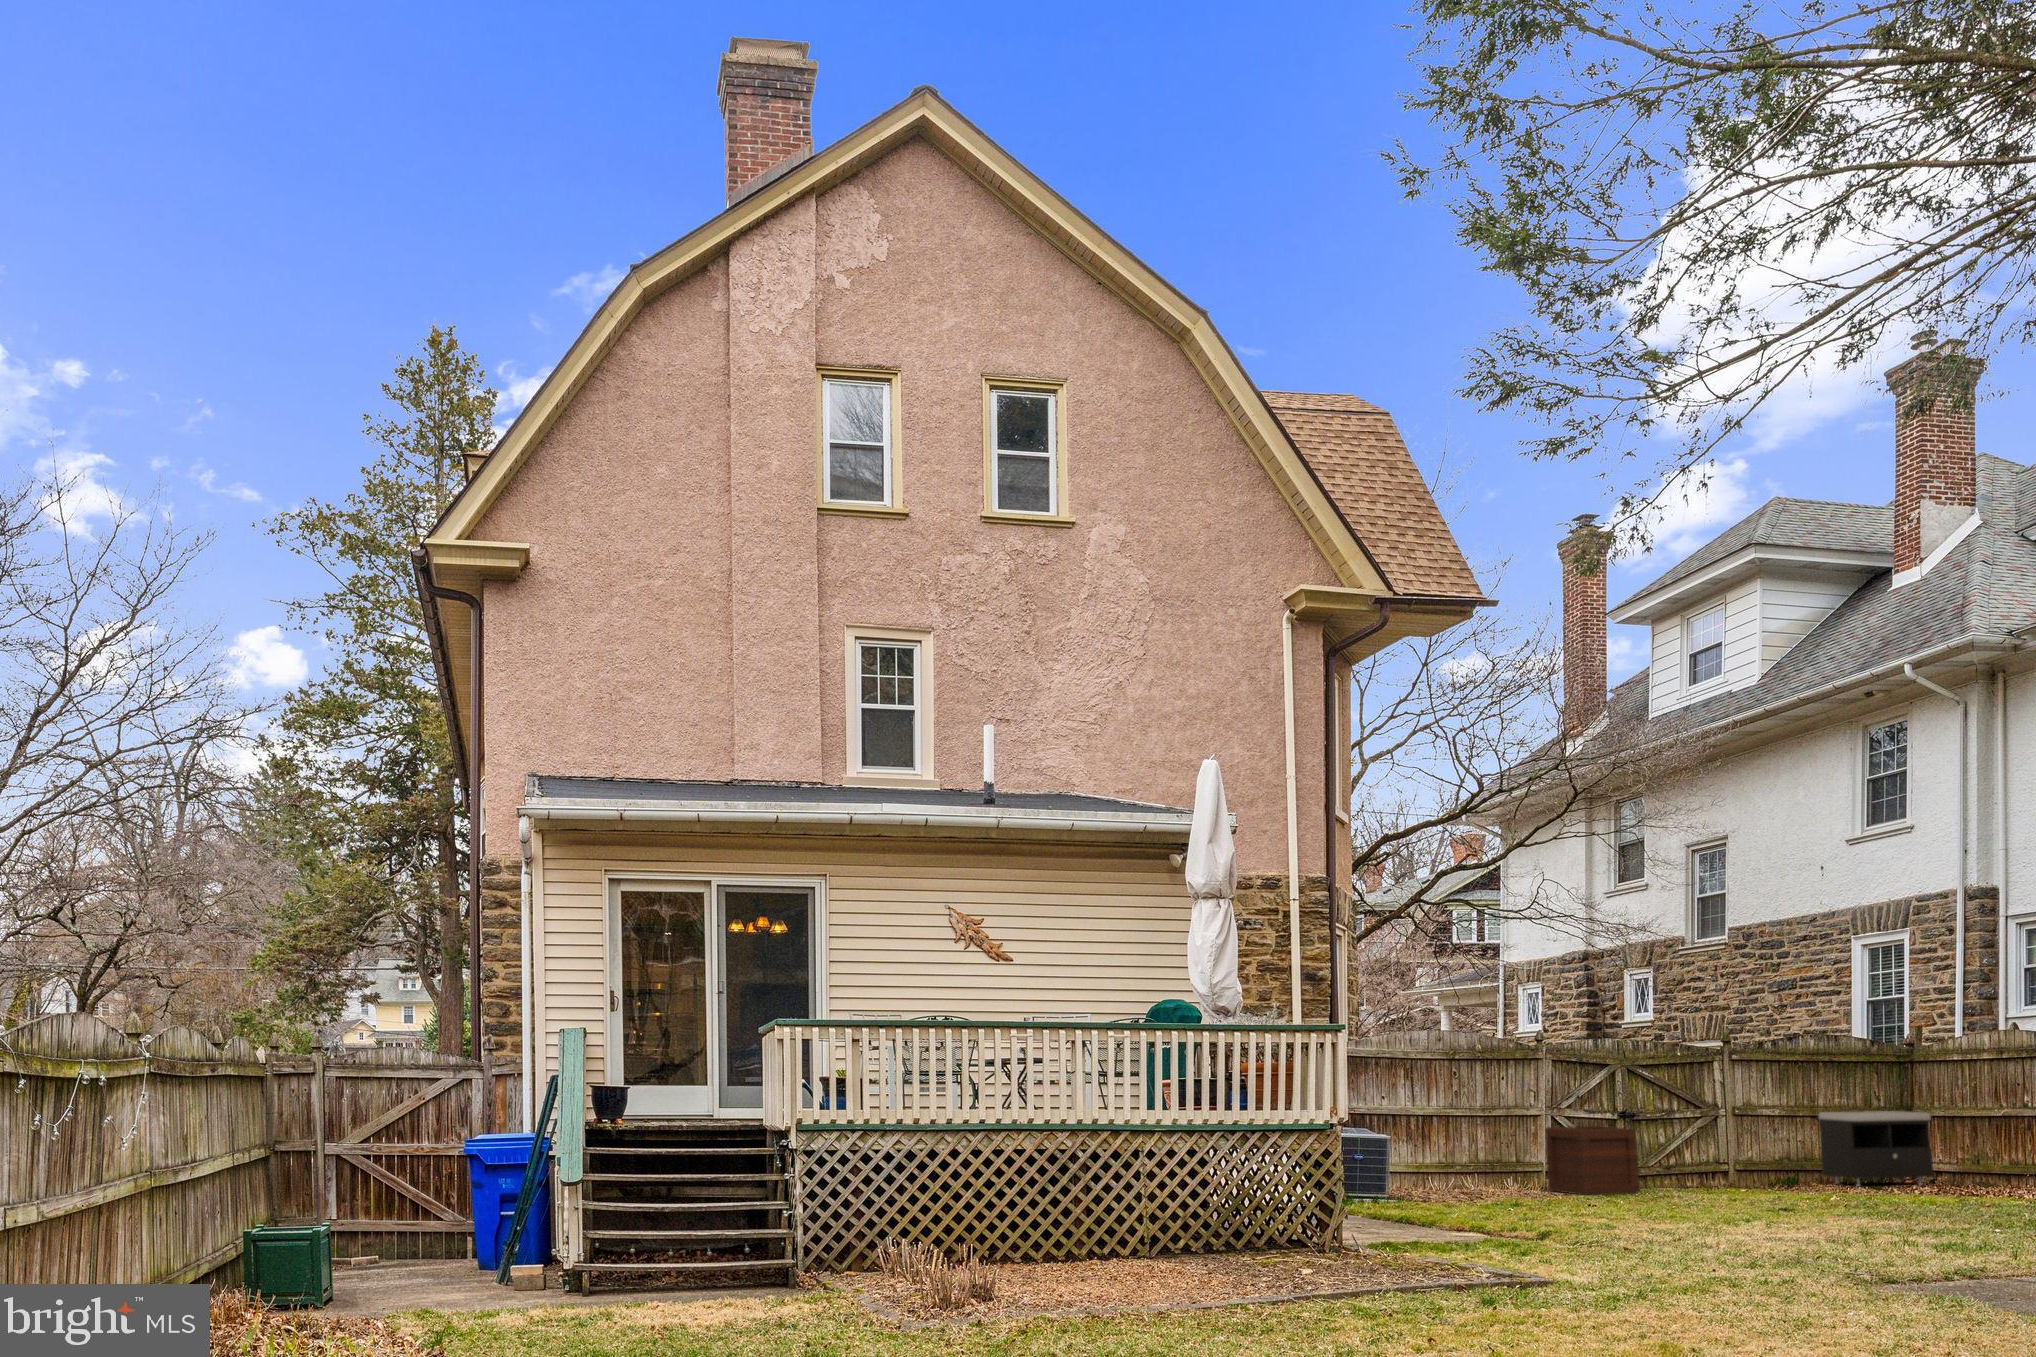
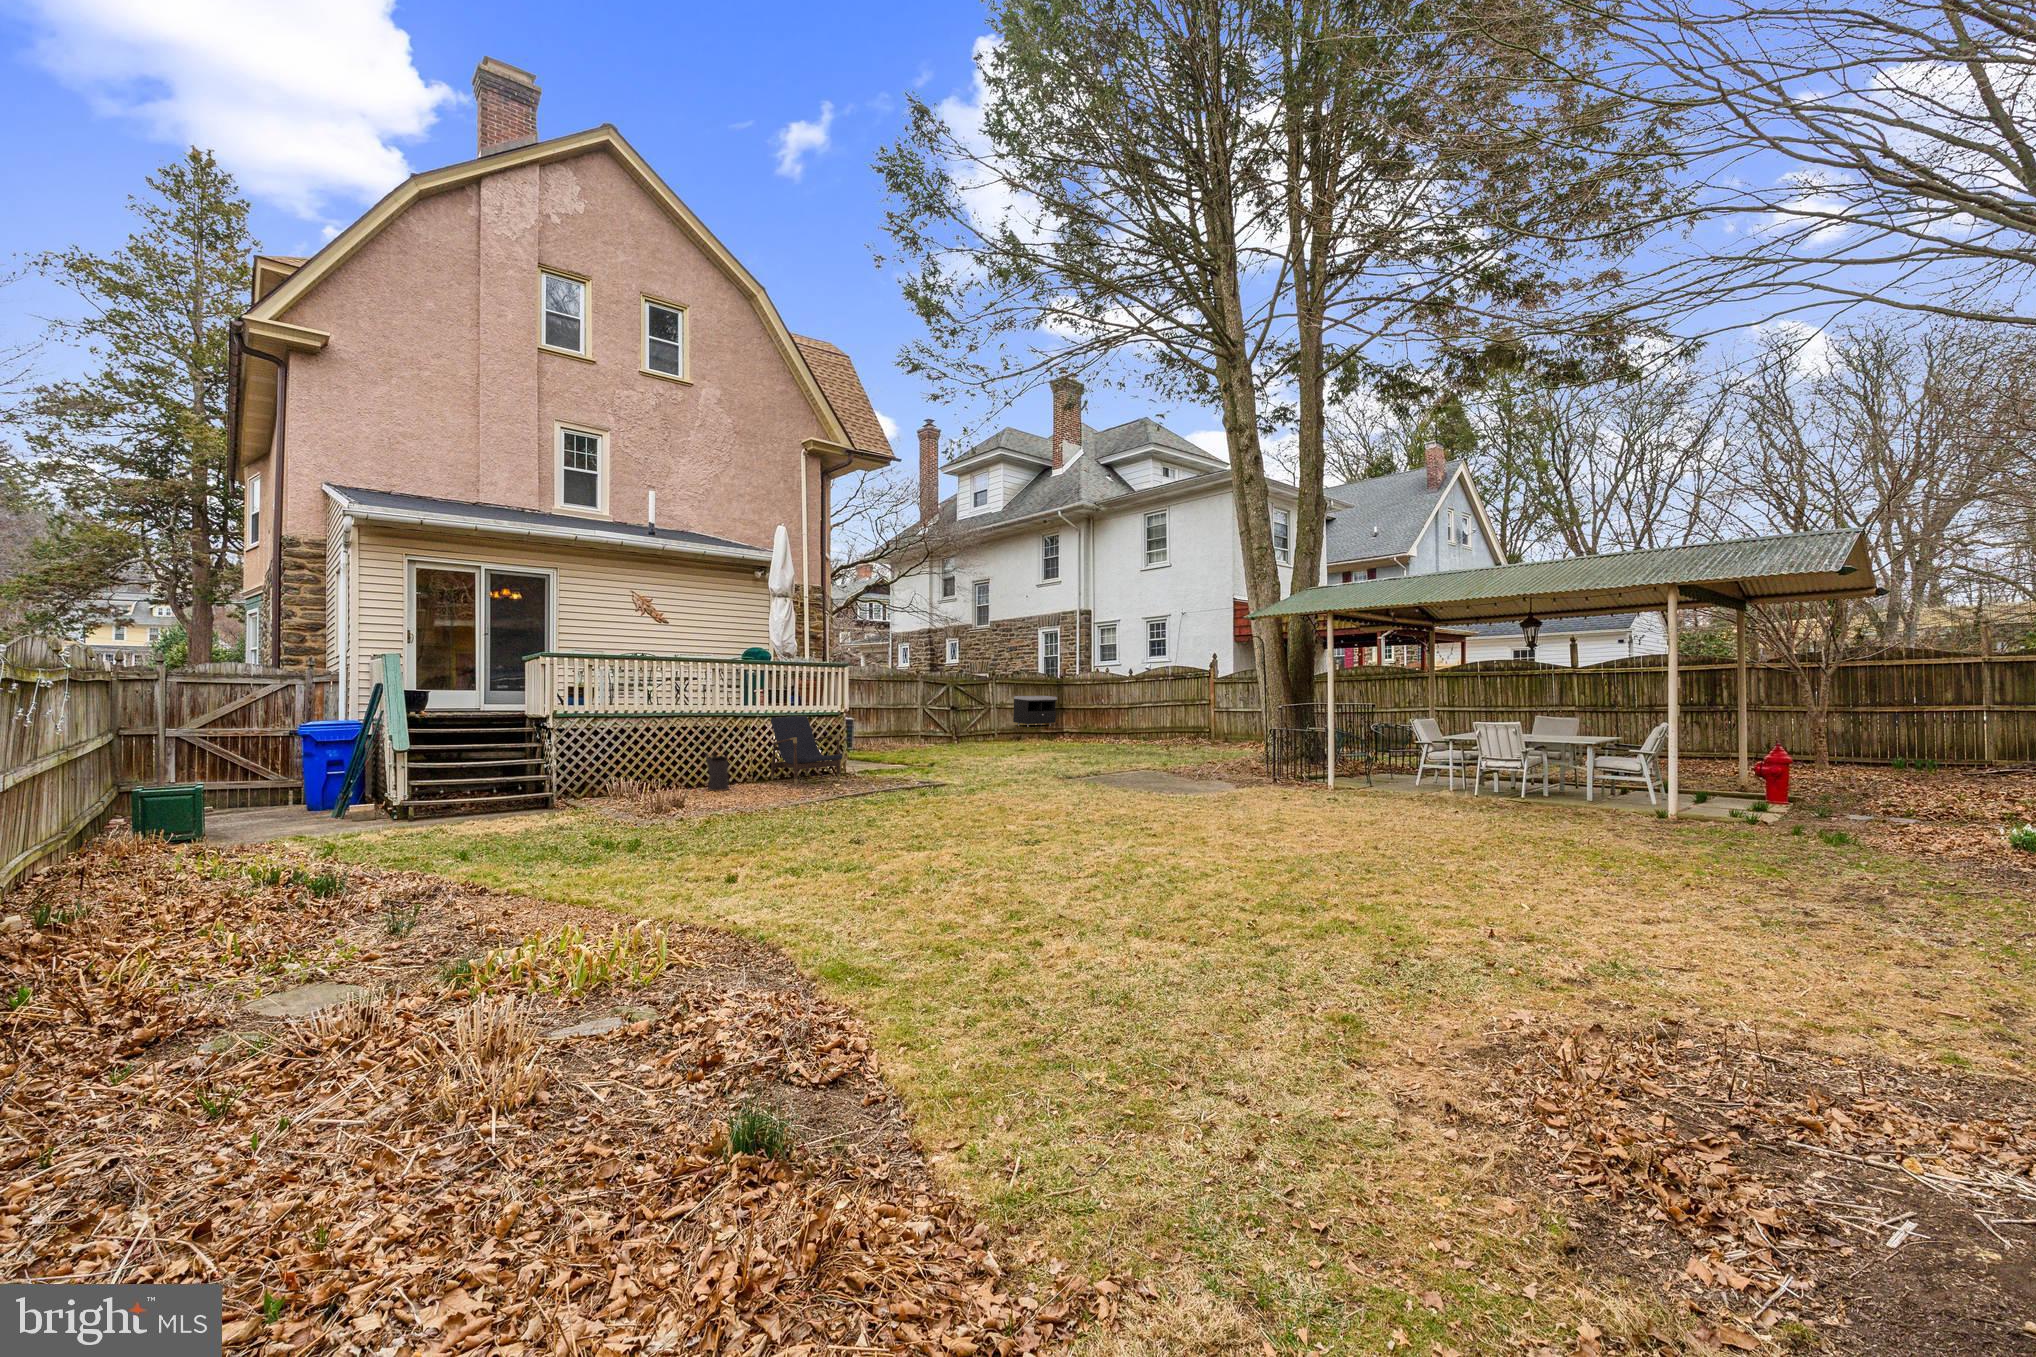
wooden crate: present [1545,1126,1639,1195] -> none [905,702,946,733]
lounge chair: none [1182,1130,1320,1269] -> present [771,716,842,786]
watering can: none [1057,1188,1098,1272] -> present [705,753,729,791]

